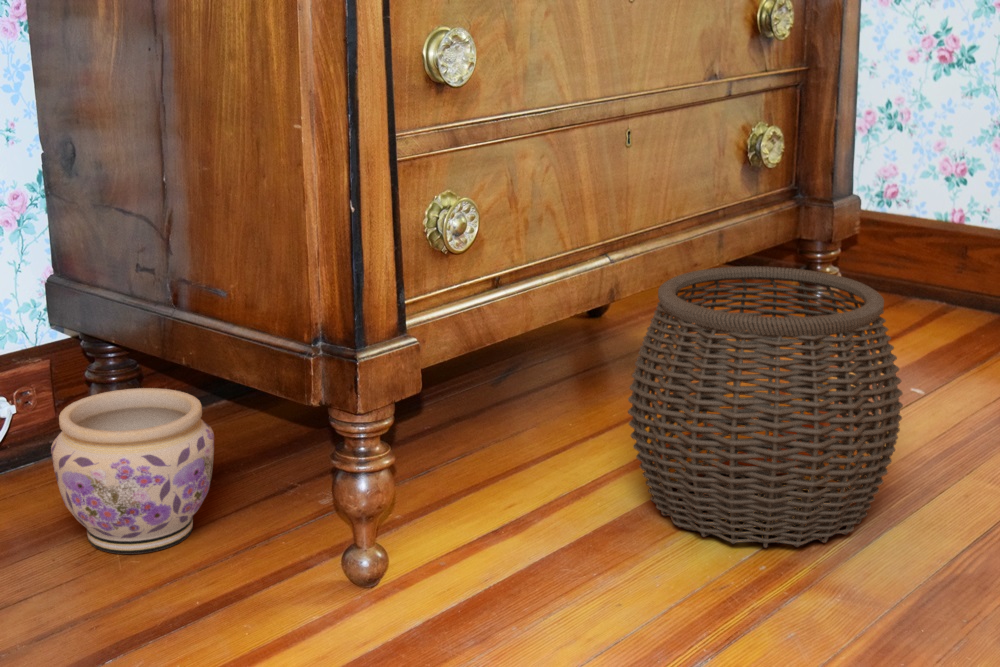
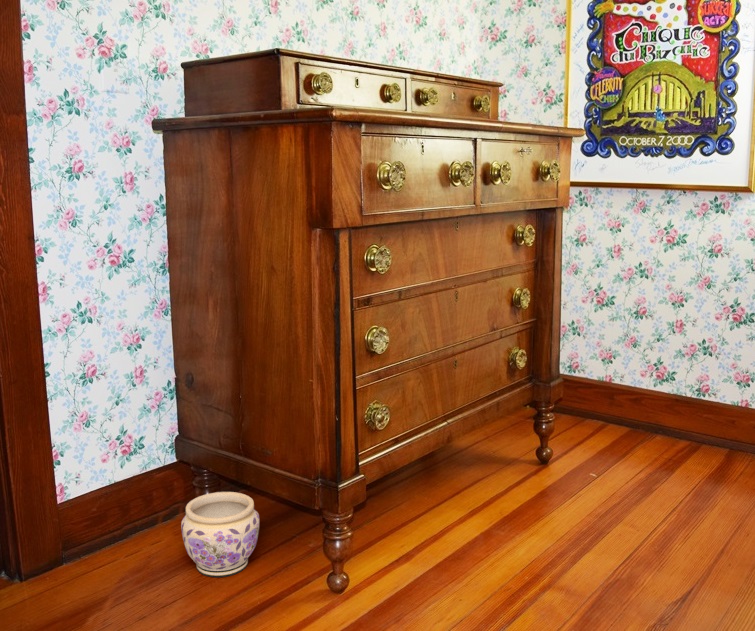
woven basket: present [628,266,903,547] -> none [458,425,590,567]

